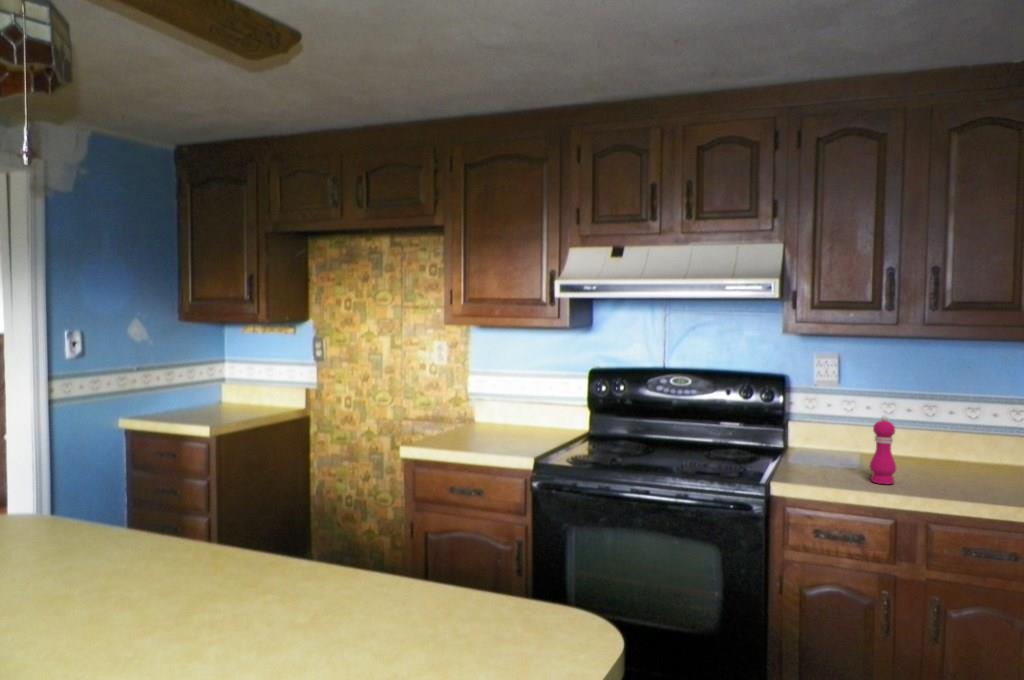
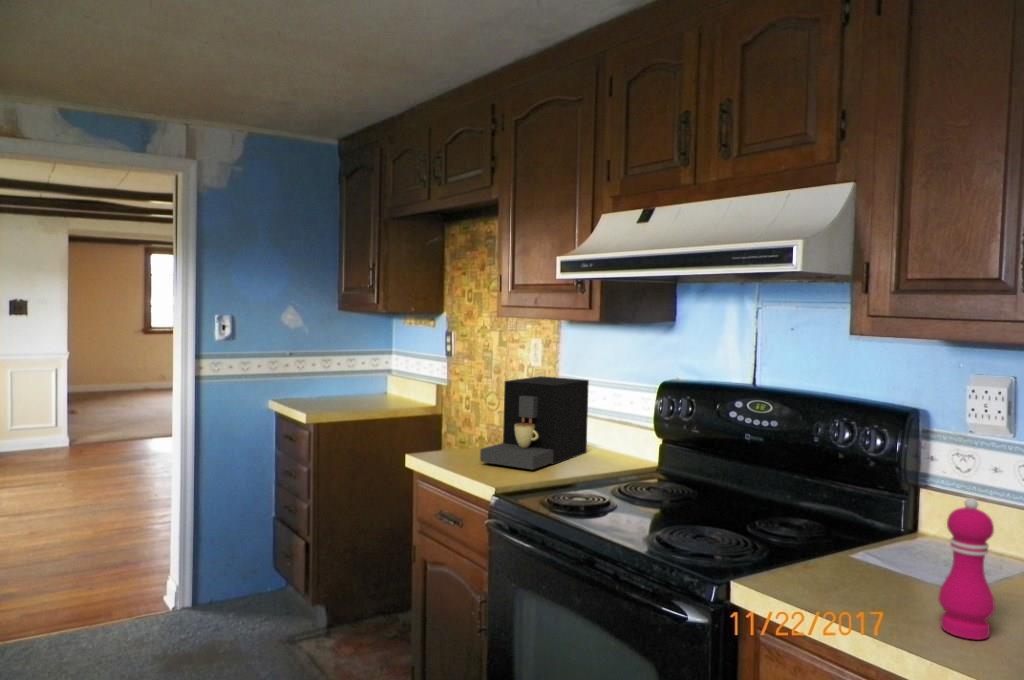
coffee maker: none [473,373,521,444] -> present [480,376,589,469]

